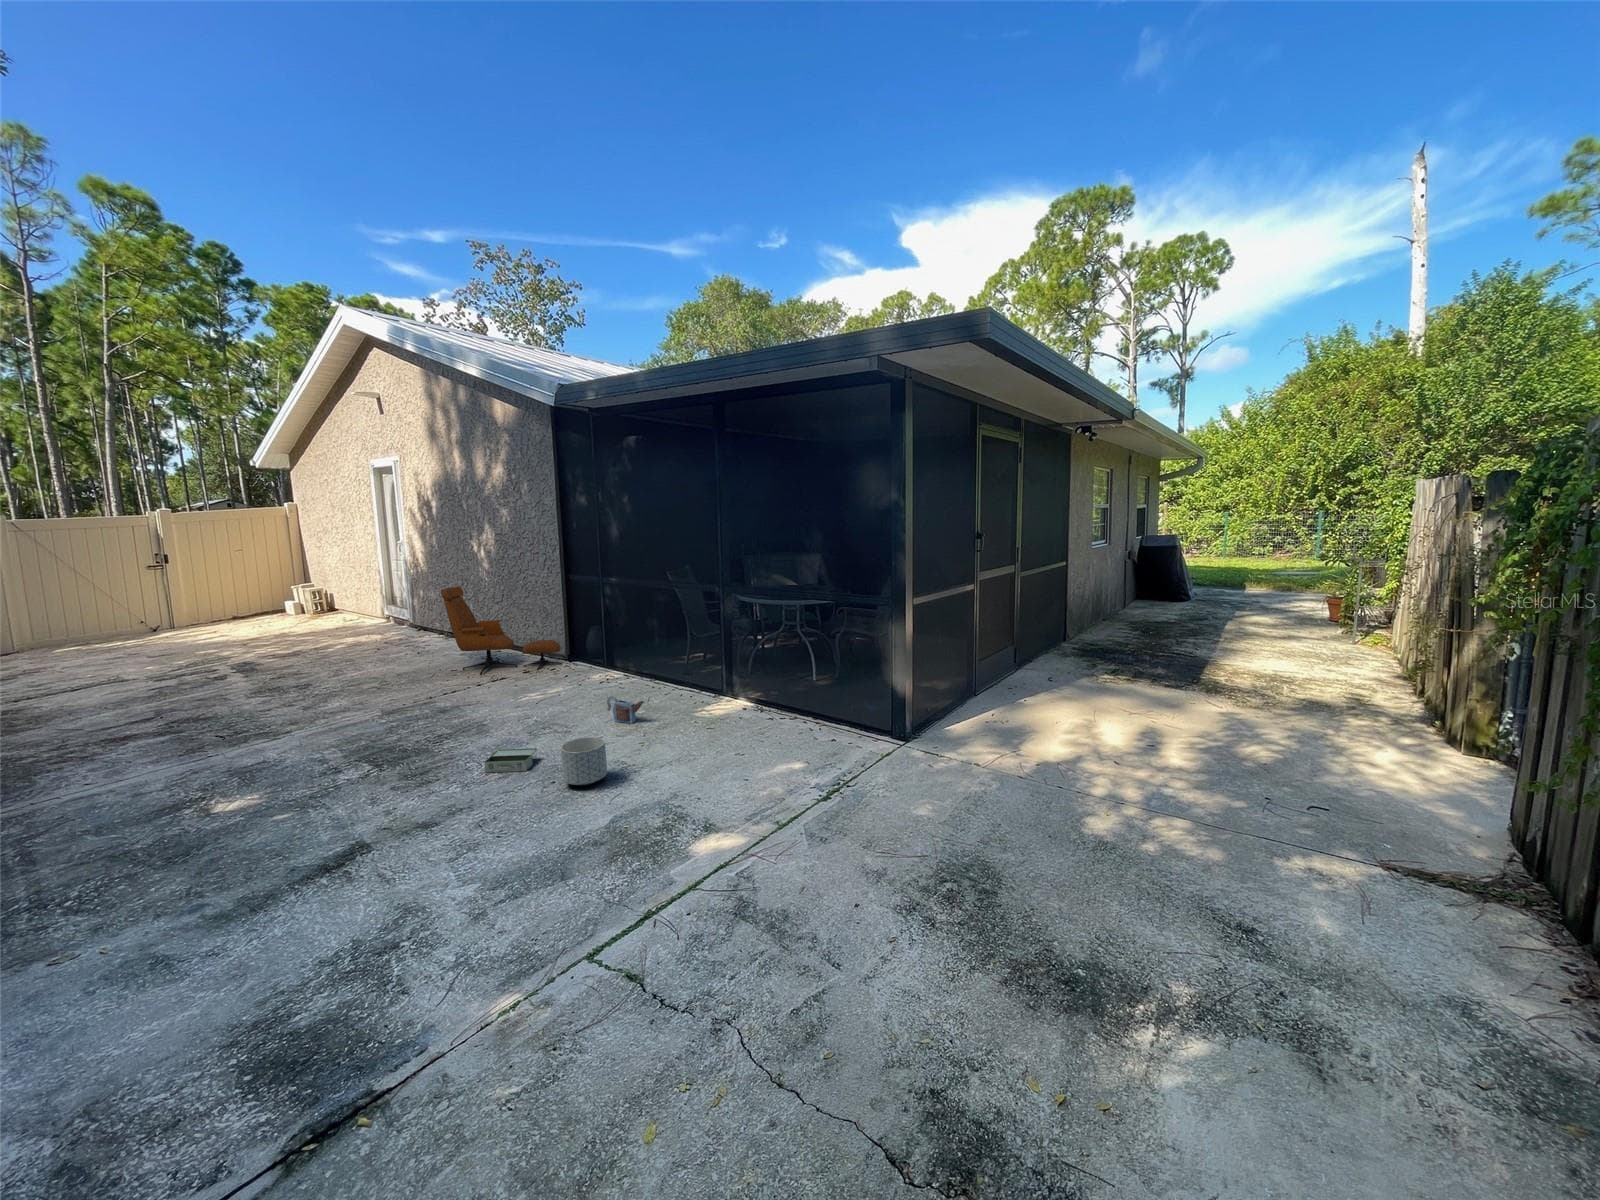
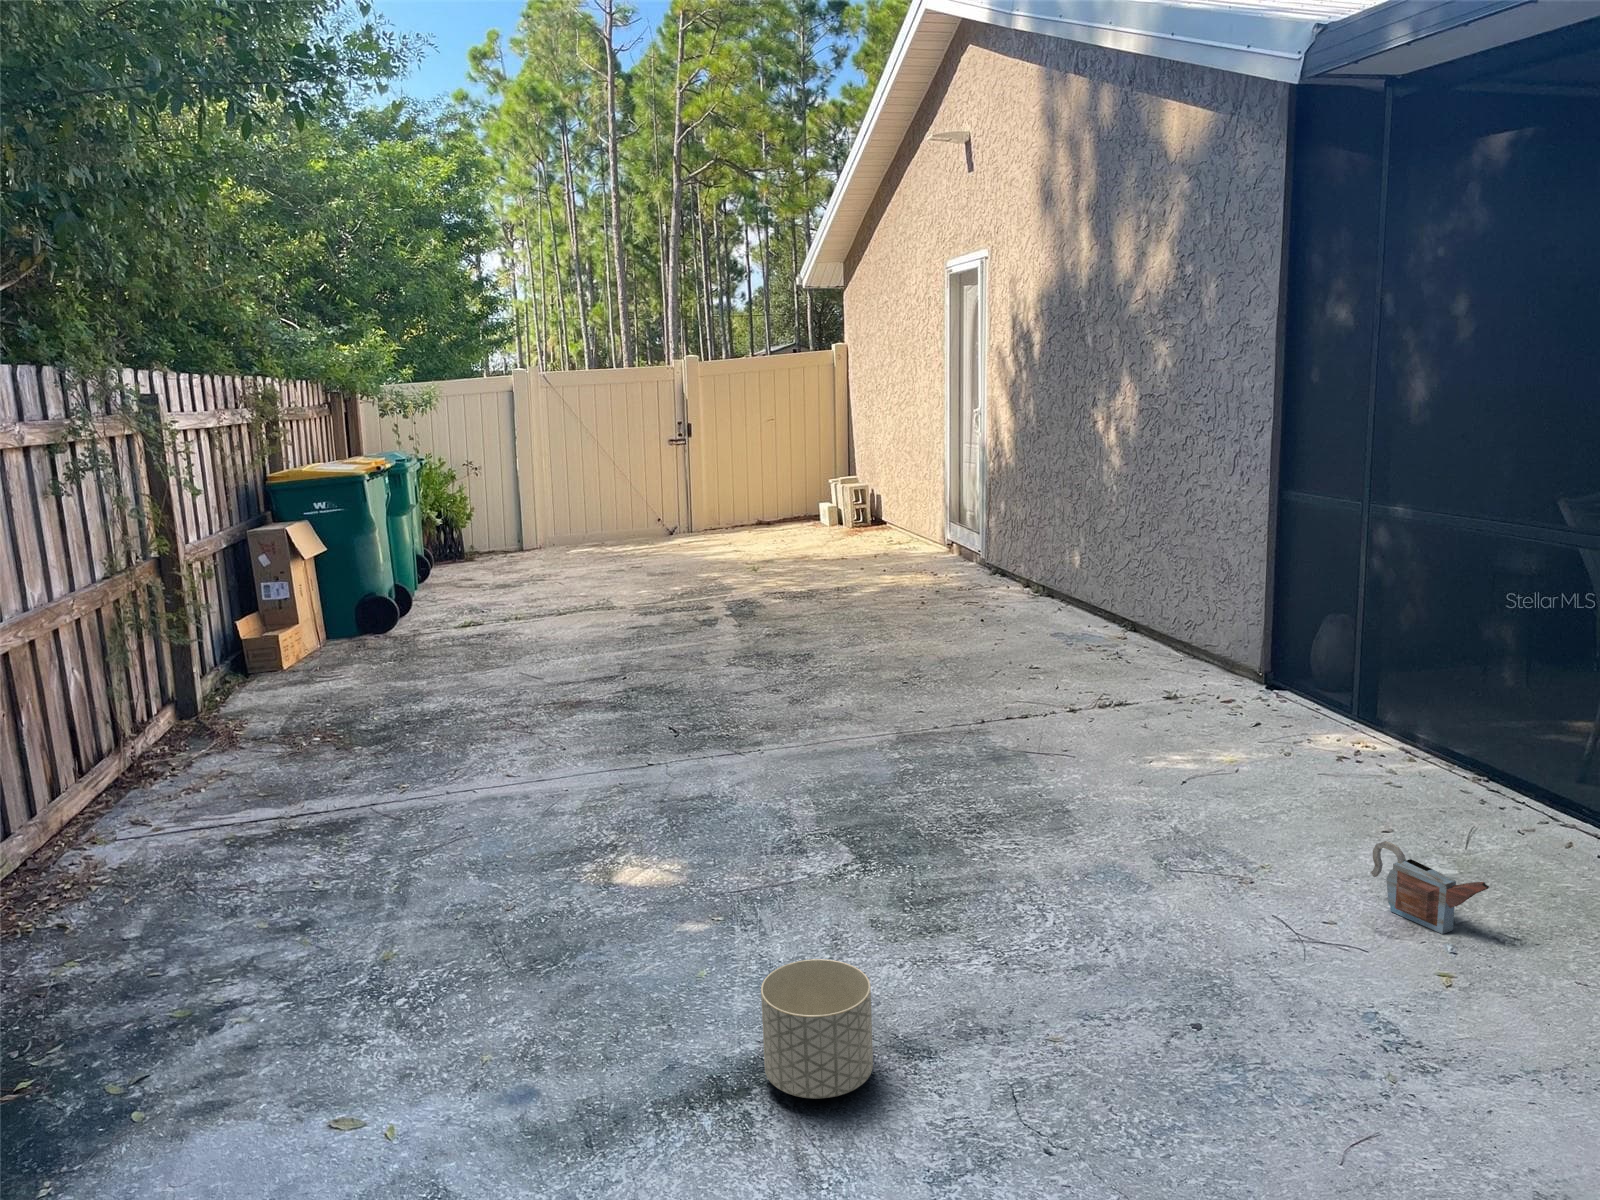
lounge chair: present [441,586,562,675] -> none [1026,503,1253,703]
planter: present [561,737,607,786] -> present [761,959,873,1099]
toolbox: present [484,748,537,772] -> none [1060,922,1184,1005]

